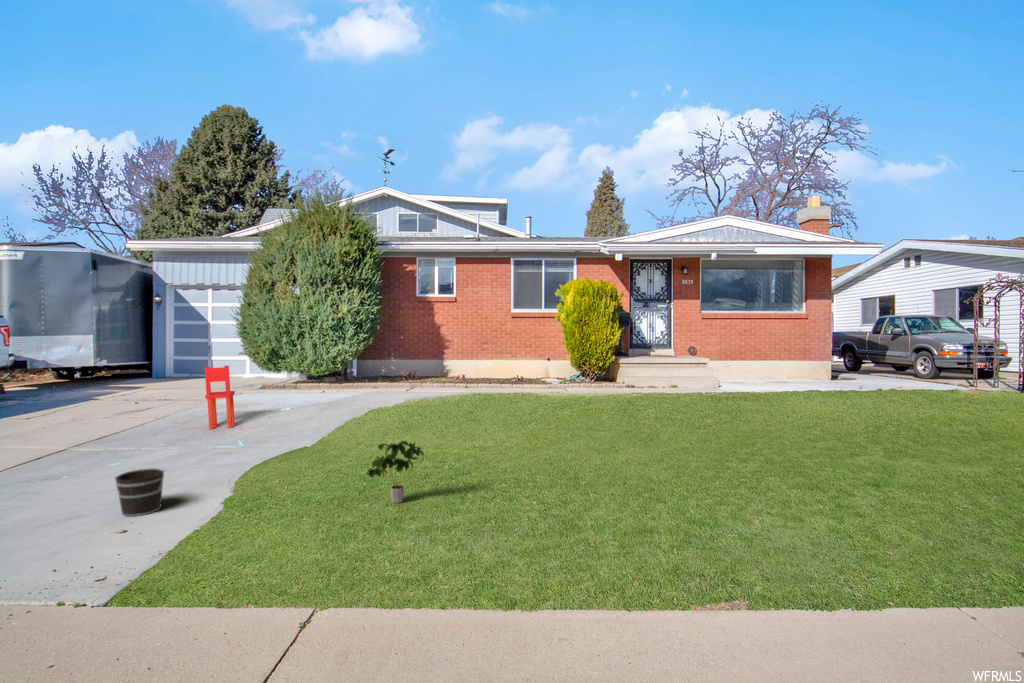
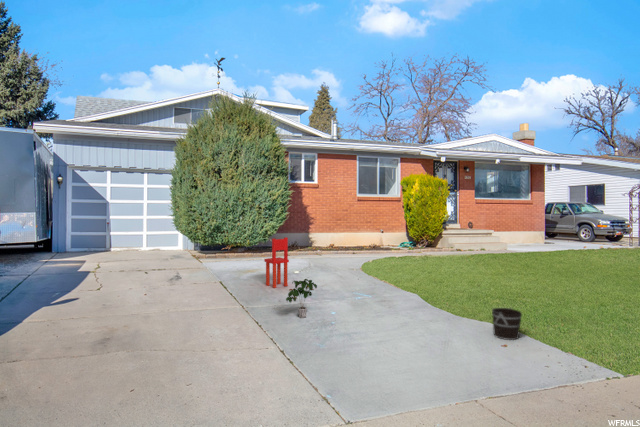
potted plant: present [367,441,424,503] -> present [286,279,317,318]
bucket: present [114,468,164,516] -> present [492,308,522,340]

